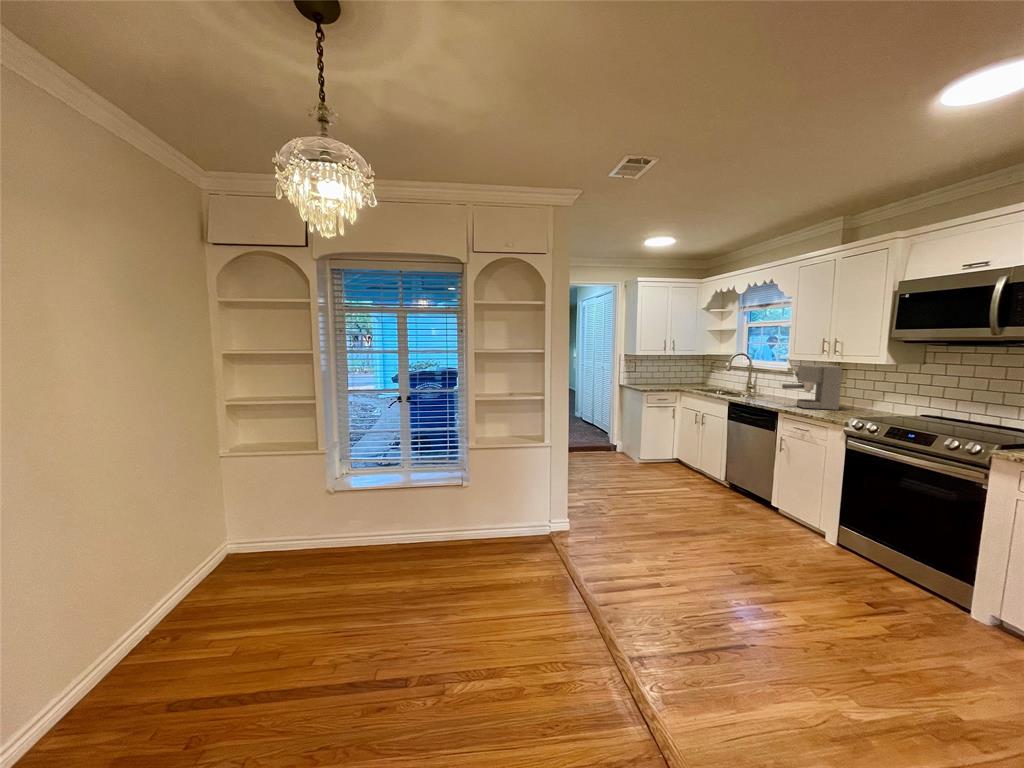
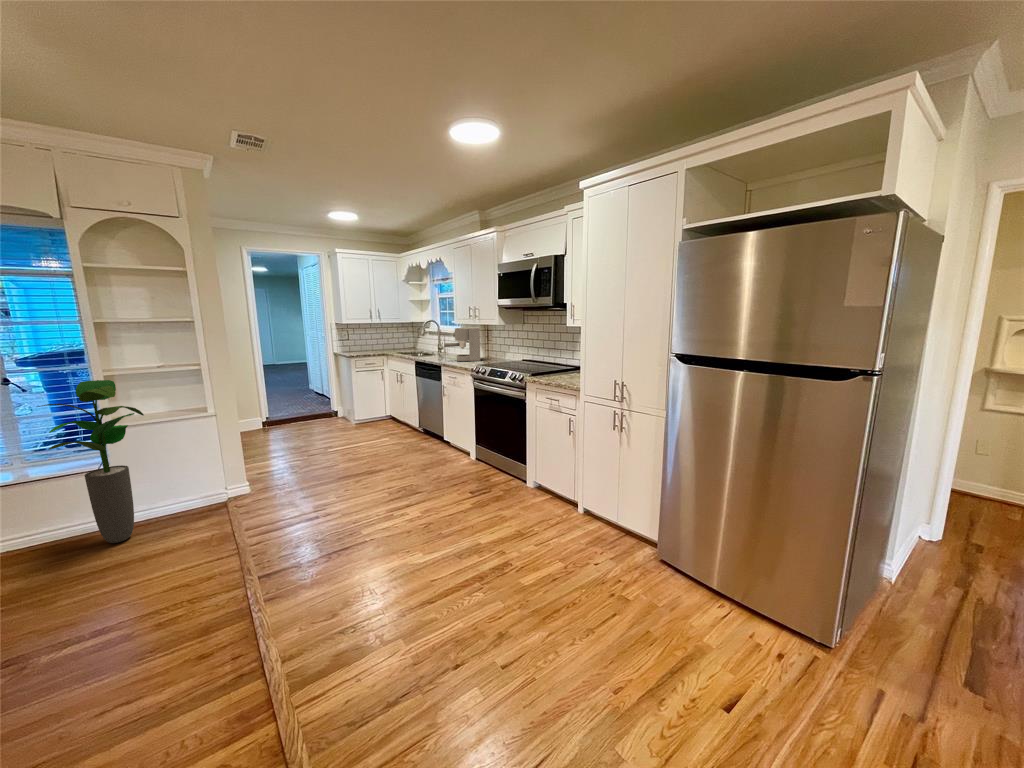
potted plant: none [439,406,504,559] -> present [39,380,144,543]

